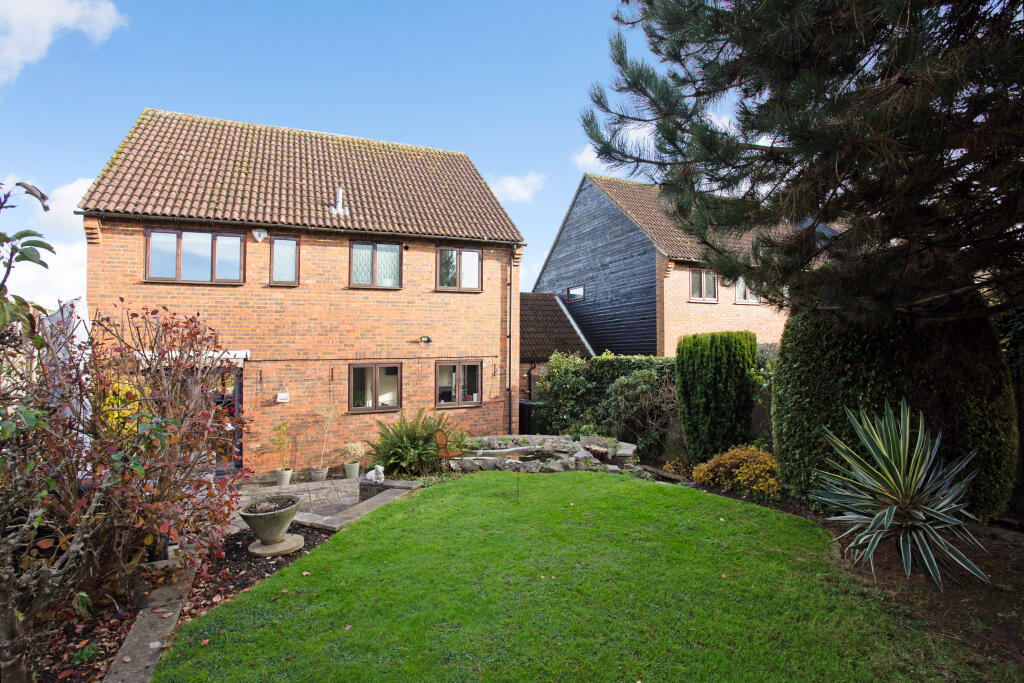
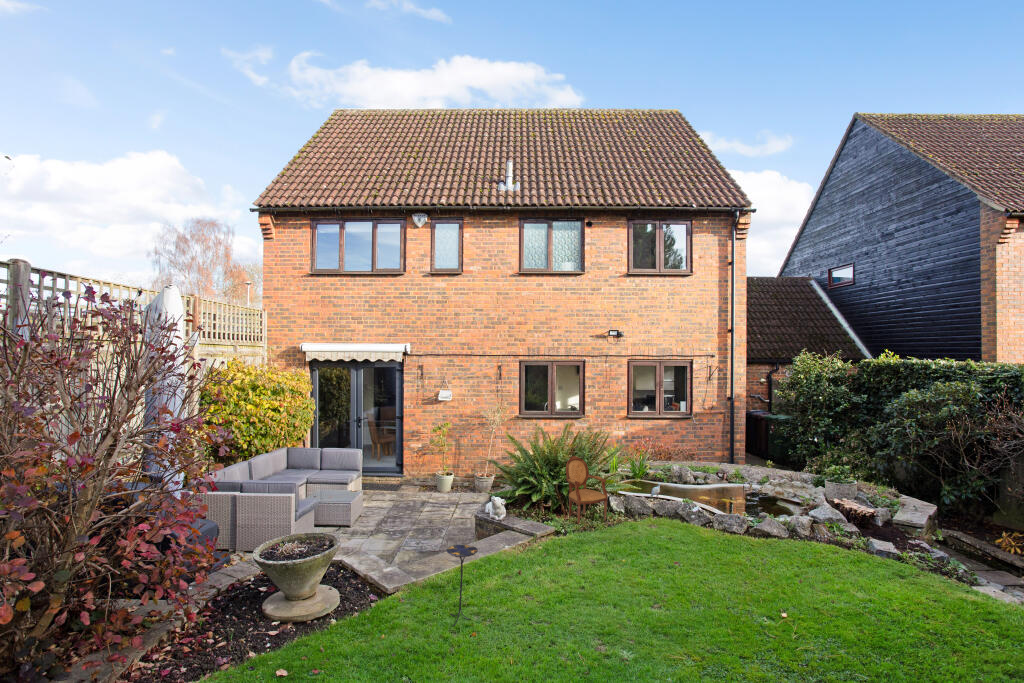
side table: present [510,464,526,498] -> present [446,545,478,626]

